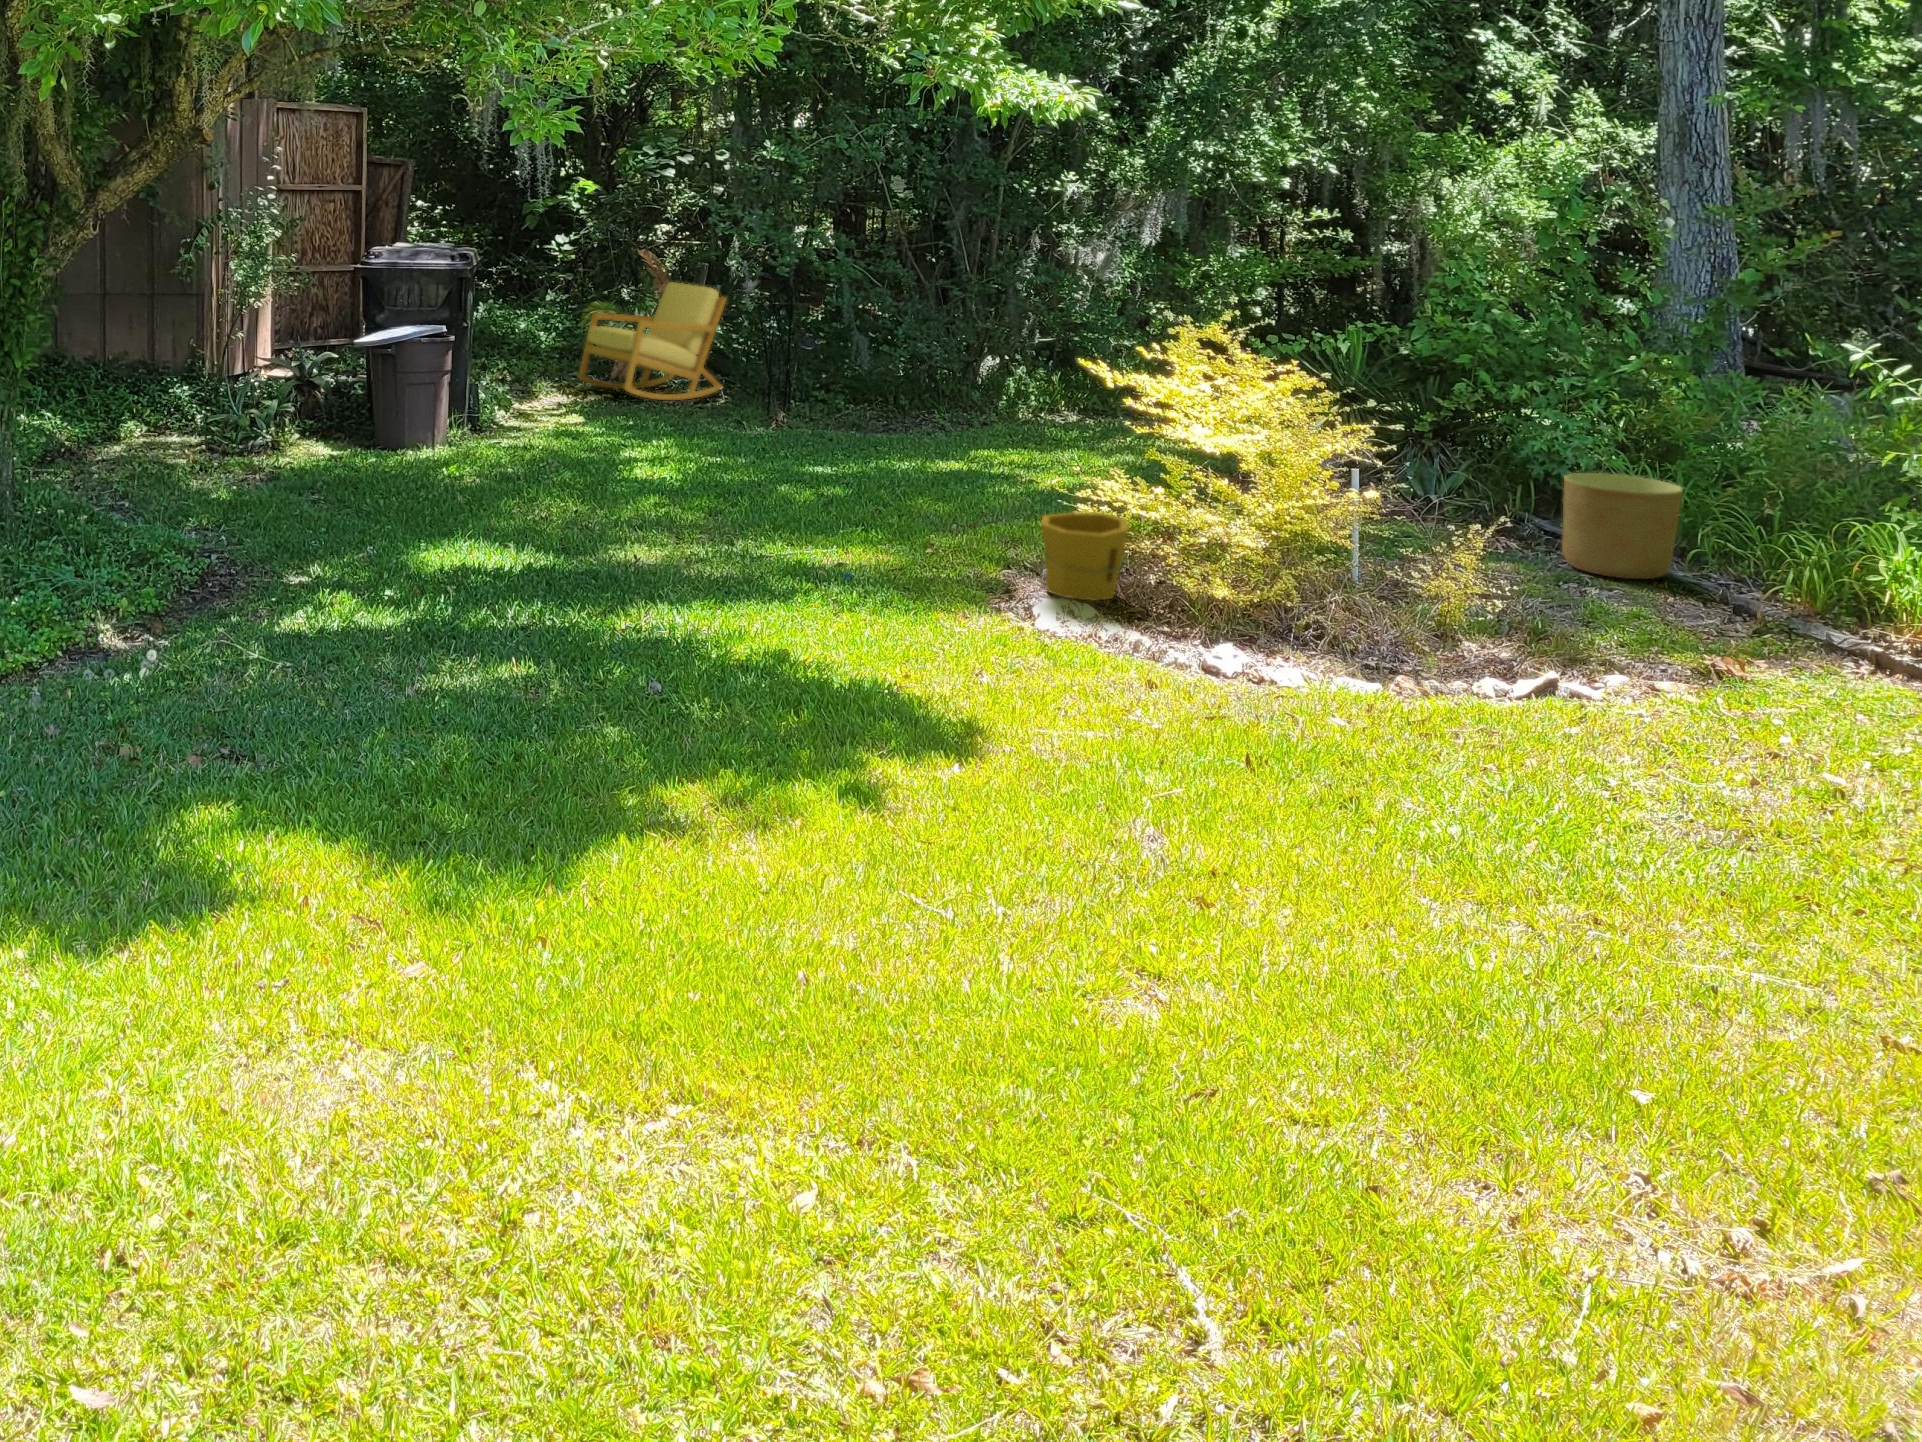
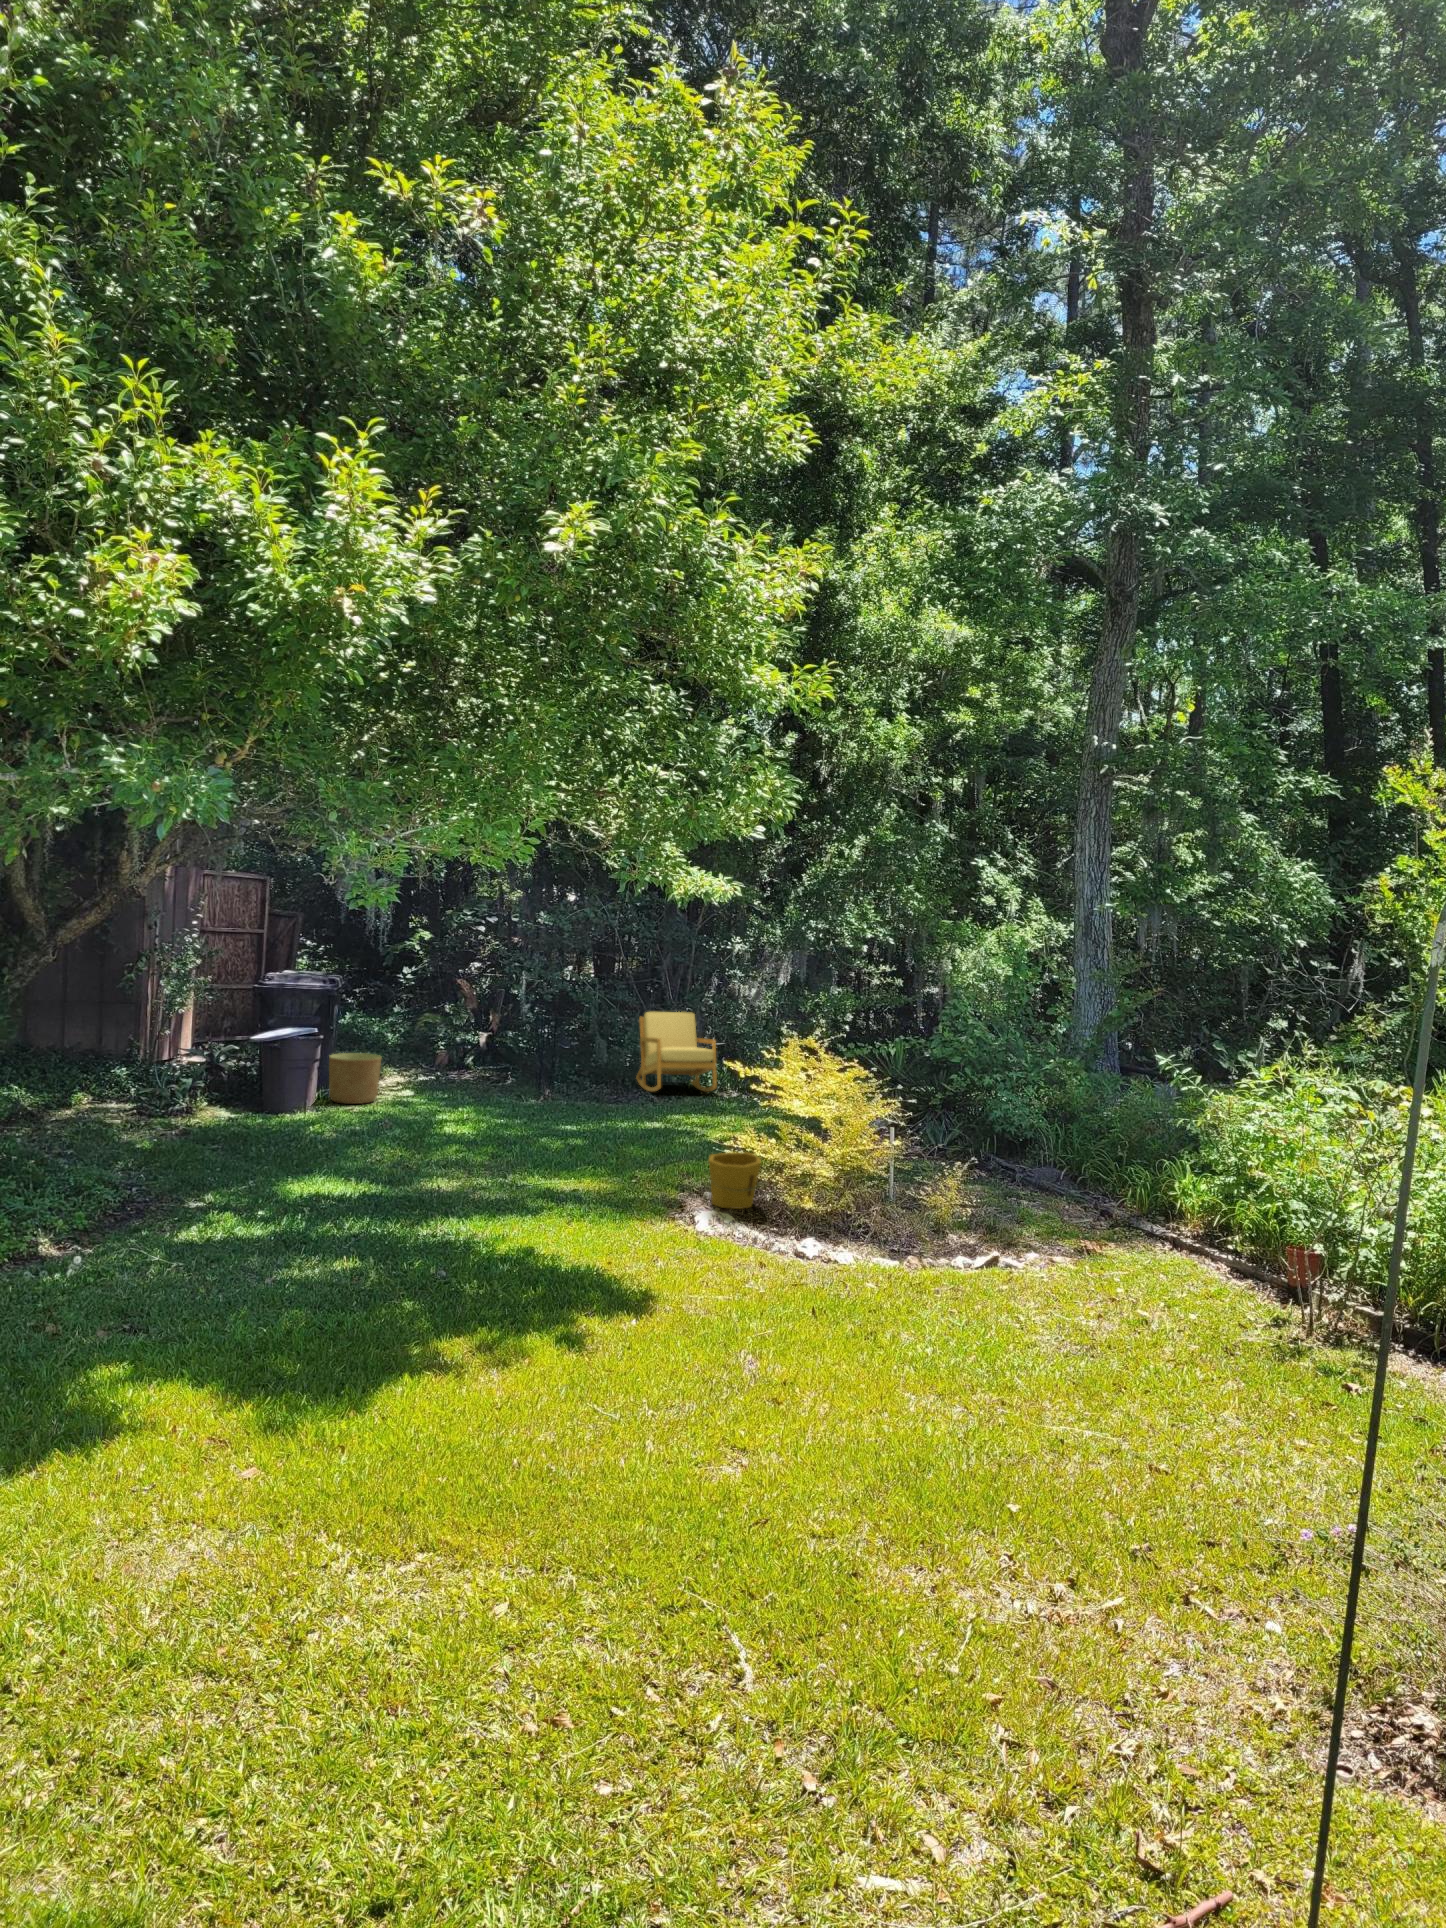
chair: present [579,282,726,400] -> present [636,1012,717,1092]
planter: present [1562,473,1683,579] -> present [329,1053,381,1104]

